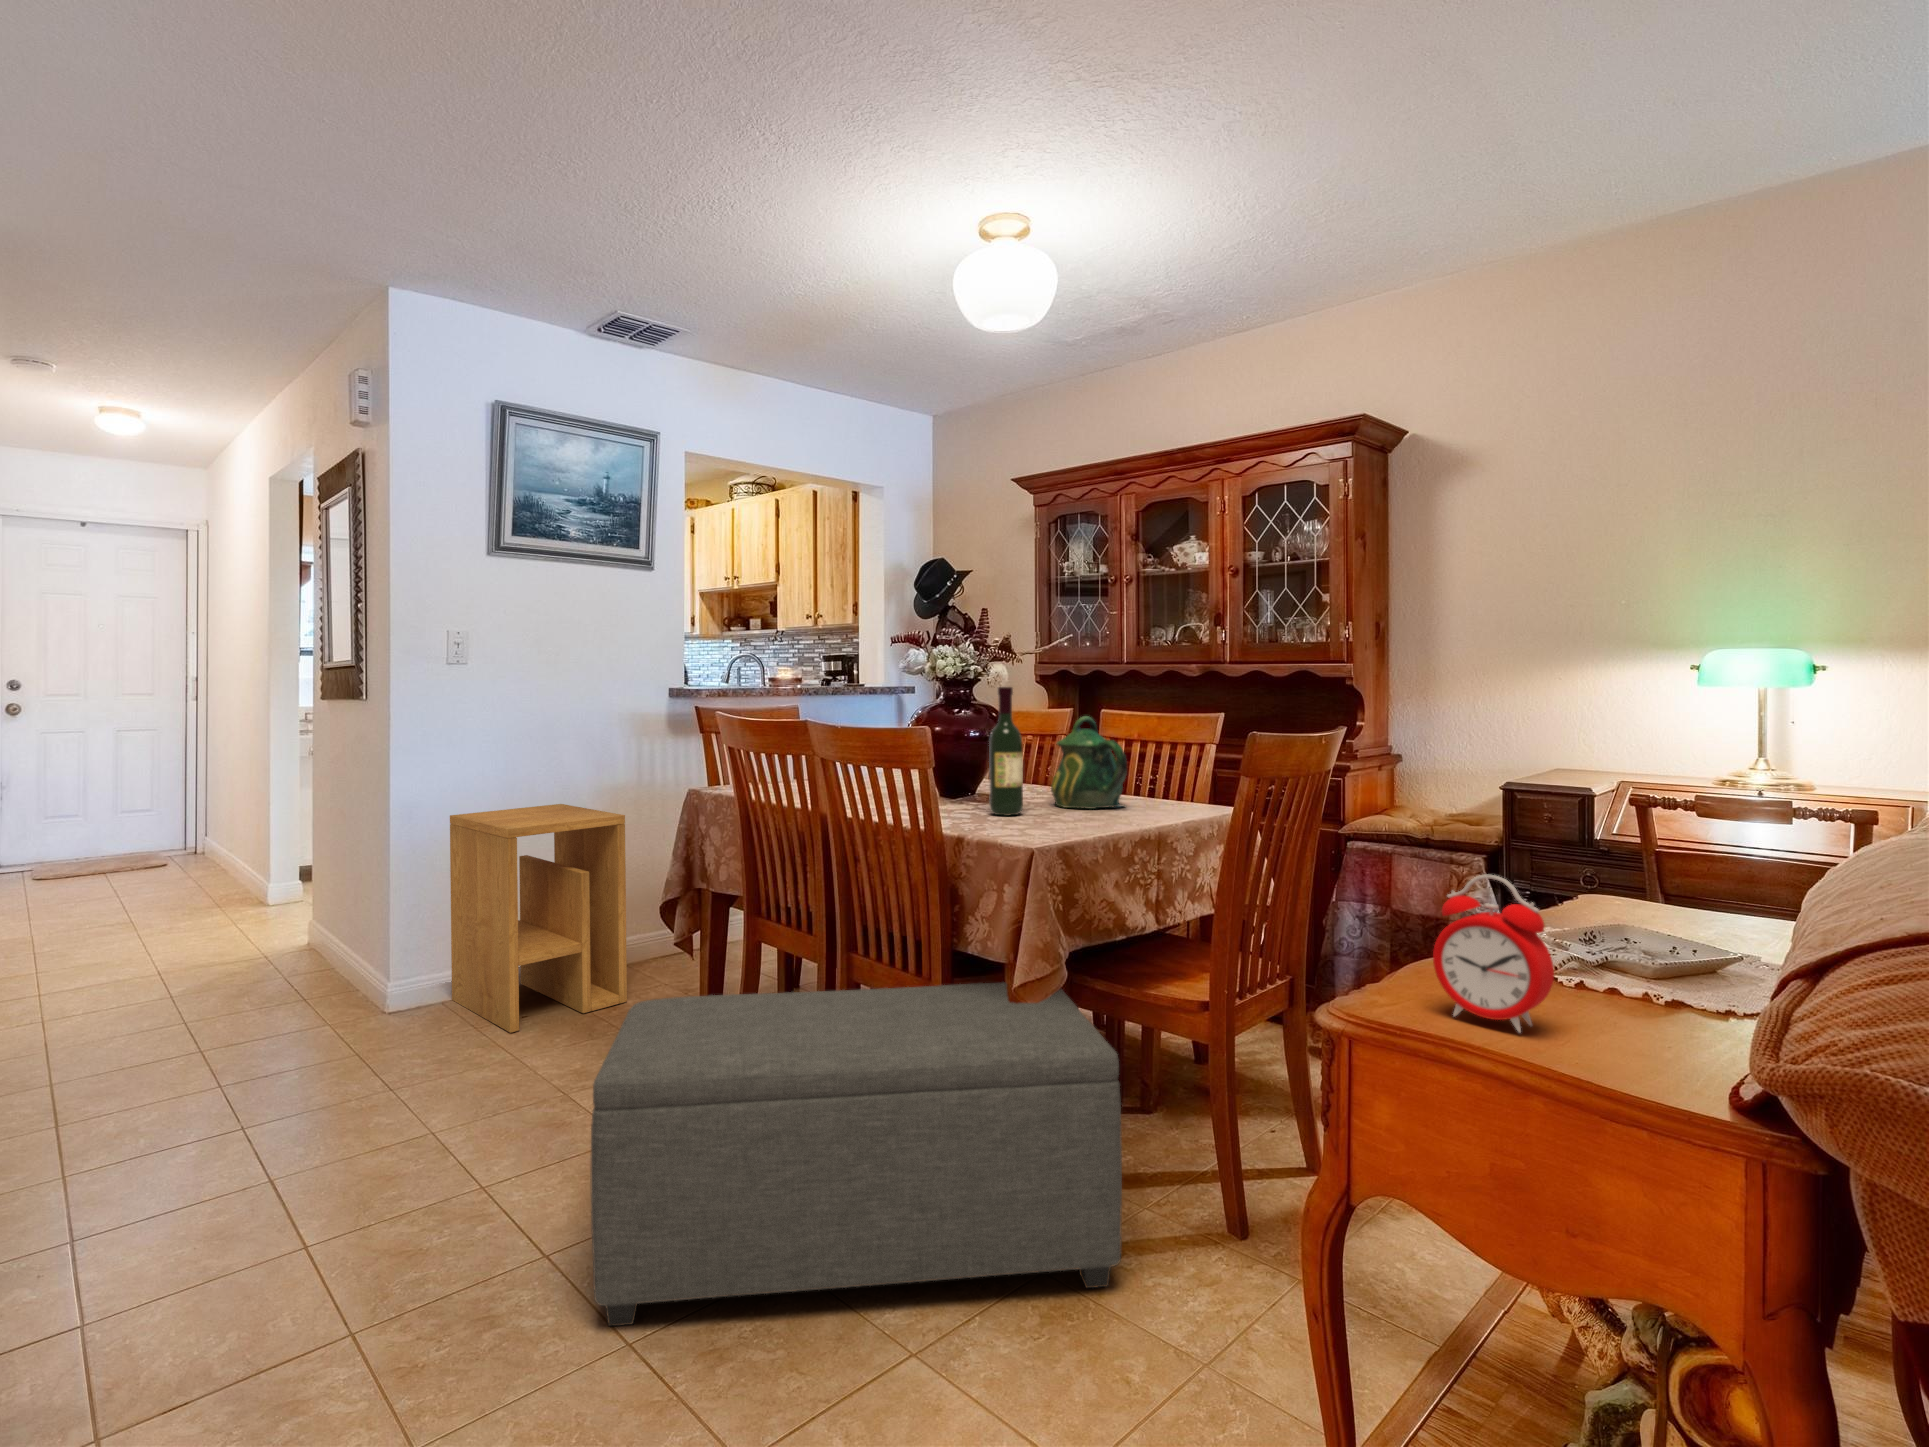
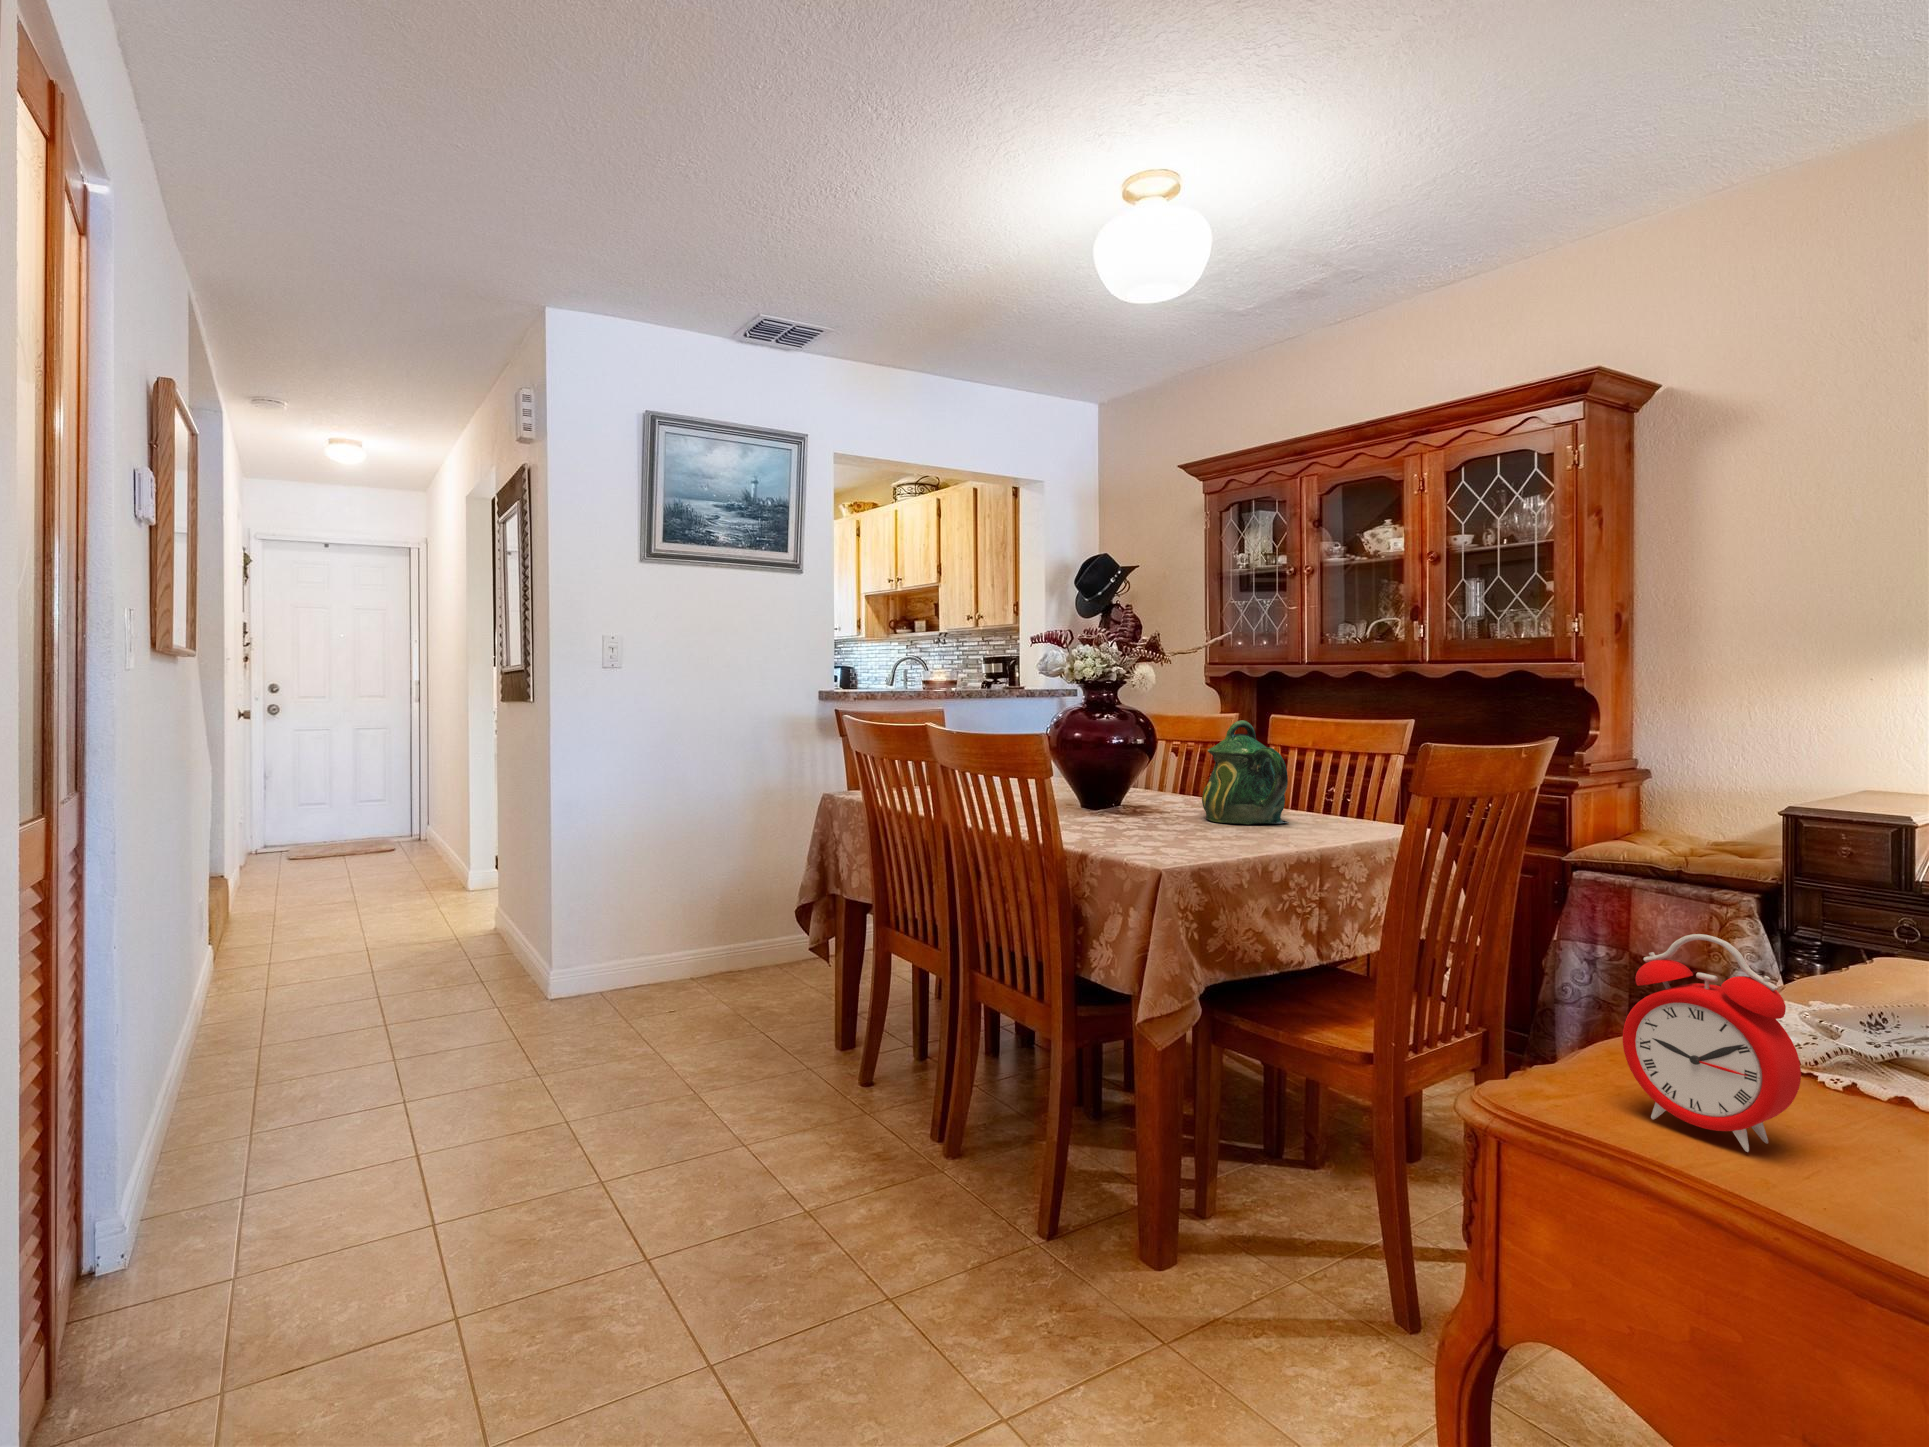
wine bottle: present [989,687,1023,816] -> none [1128,687,1166,829]
side table: present [450,804,627,1033] -> none [607,803,770,1028]
ottoman: present [591,982,1122,1326] -> none [678,1009,1257,1376]

